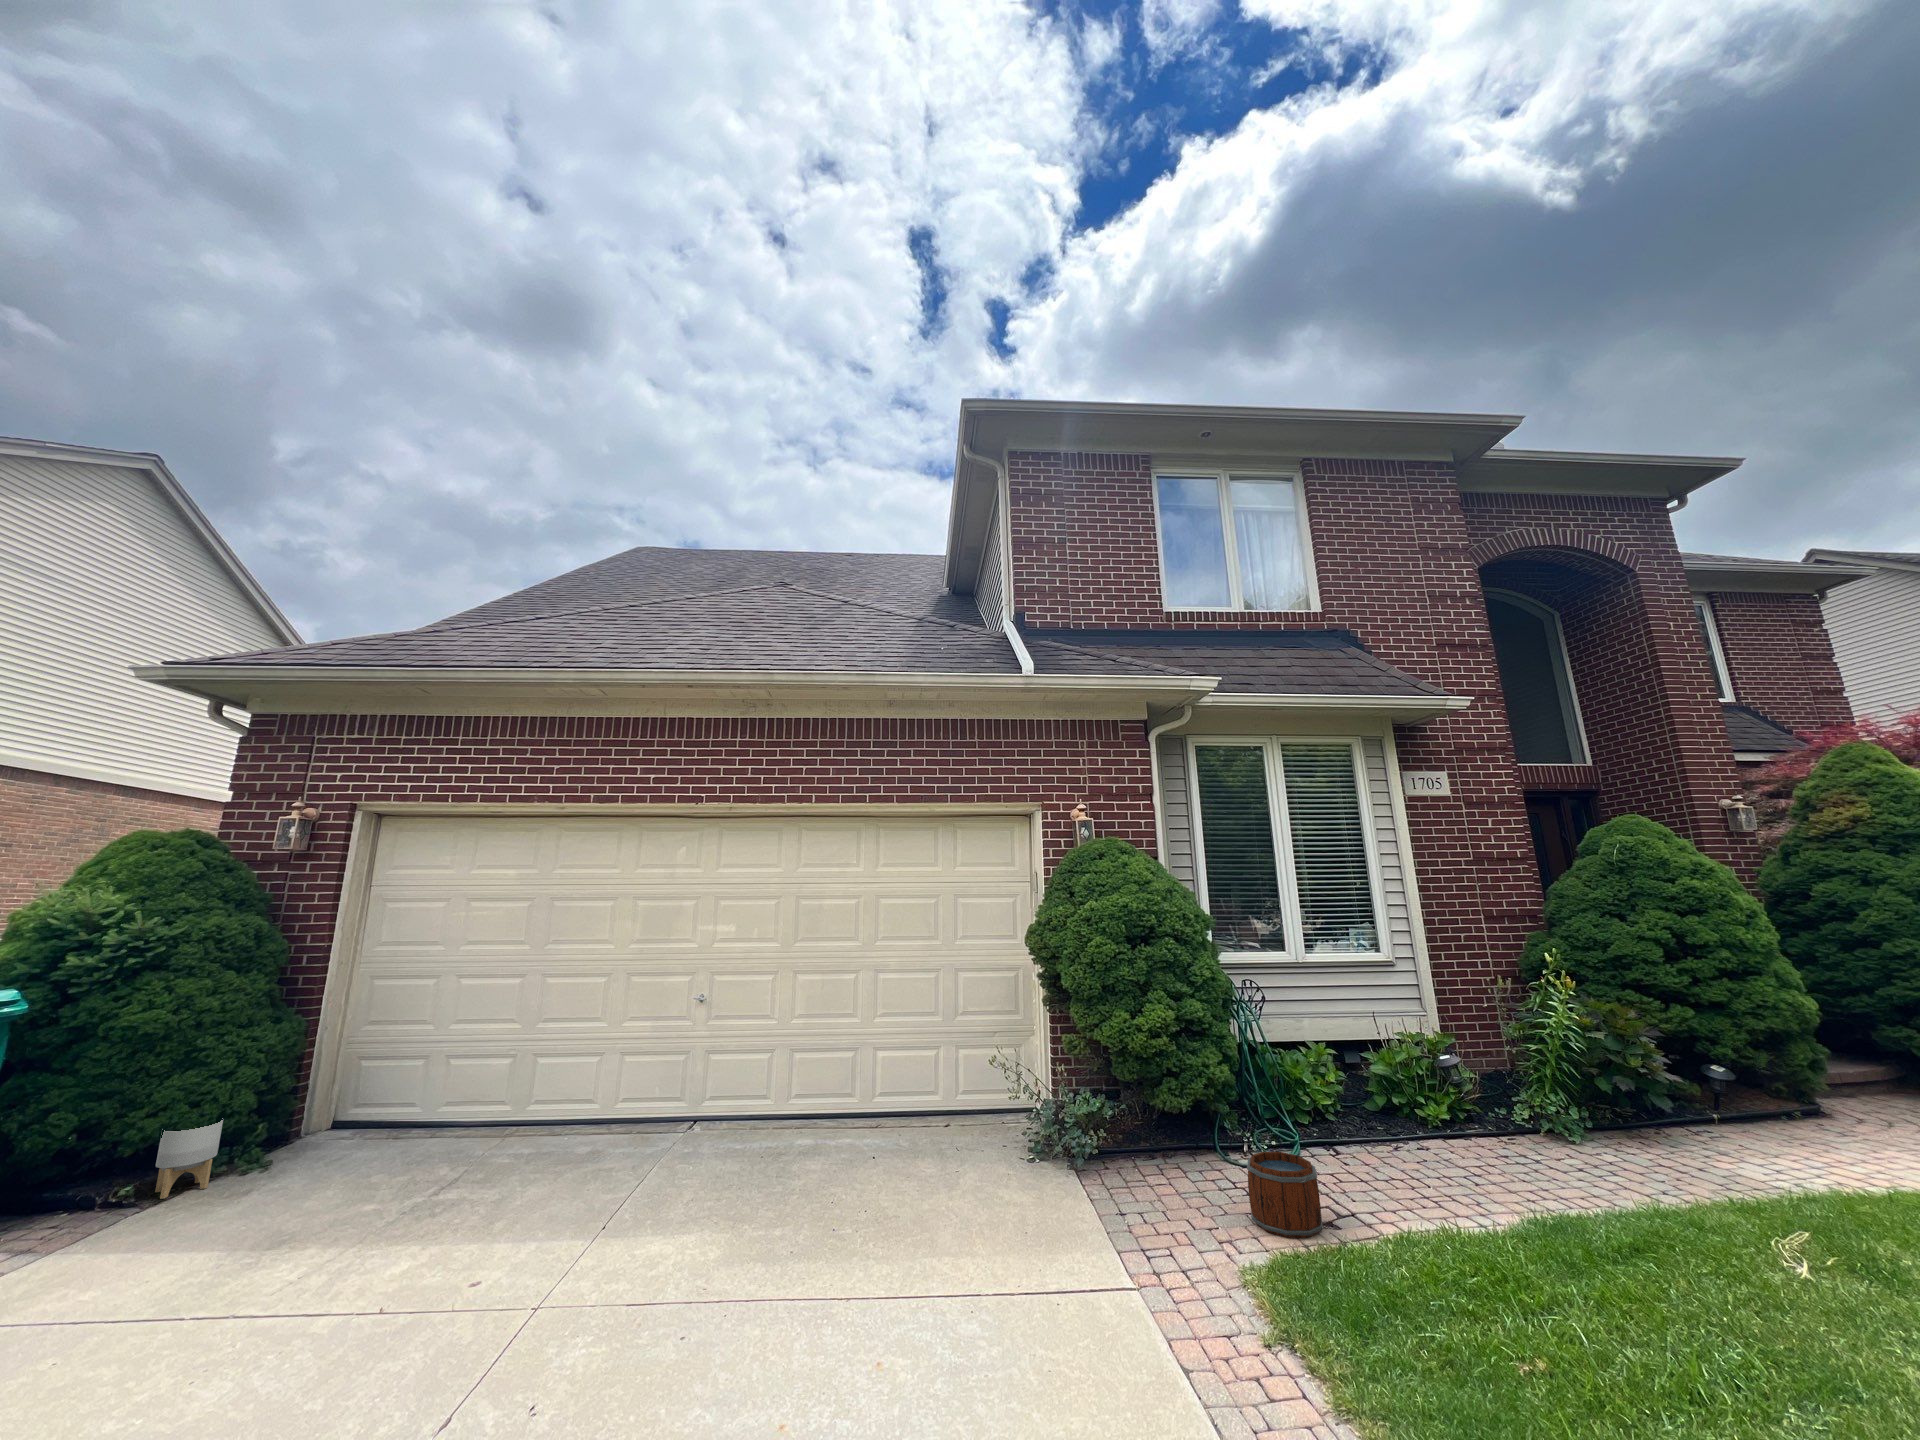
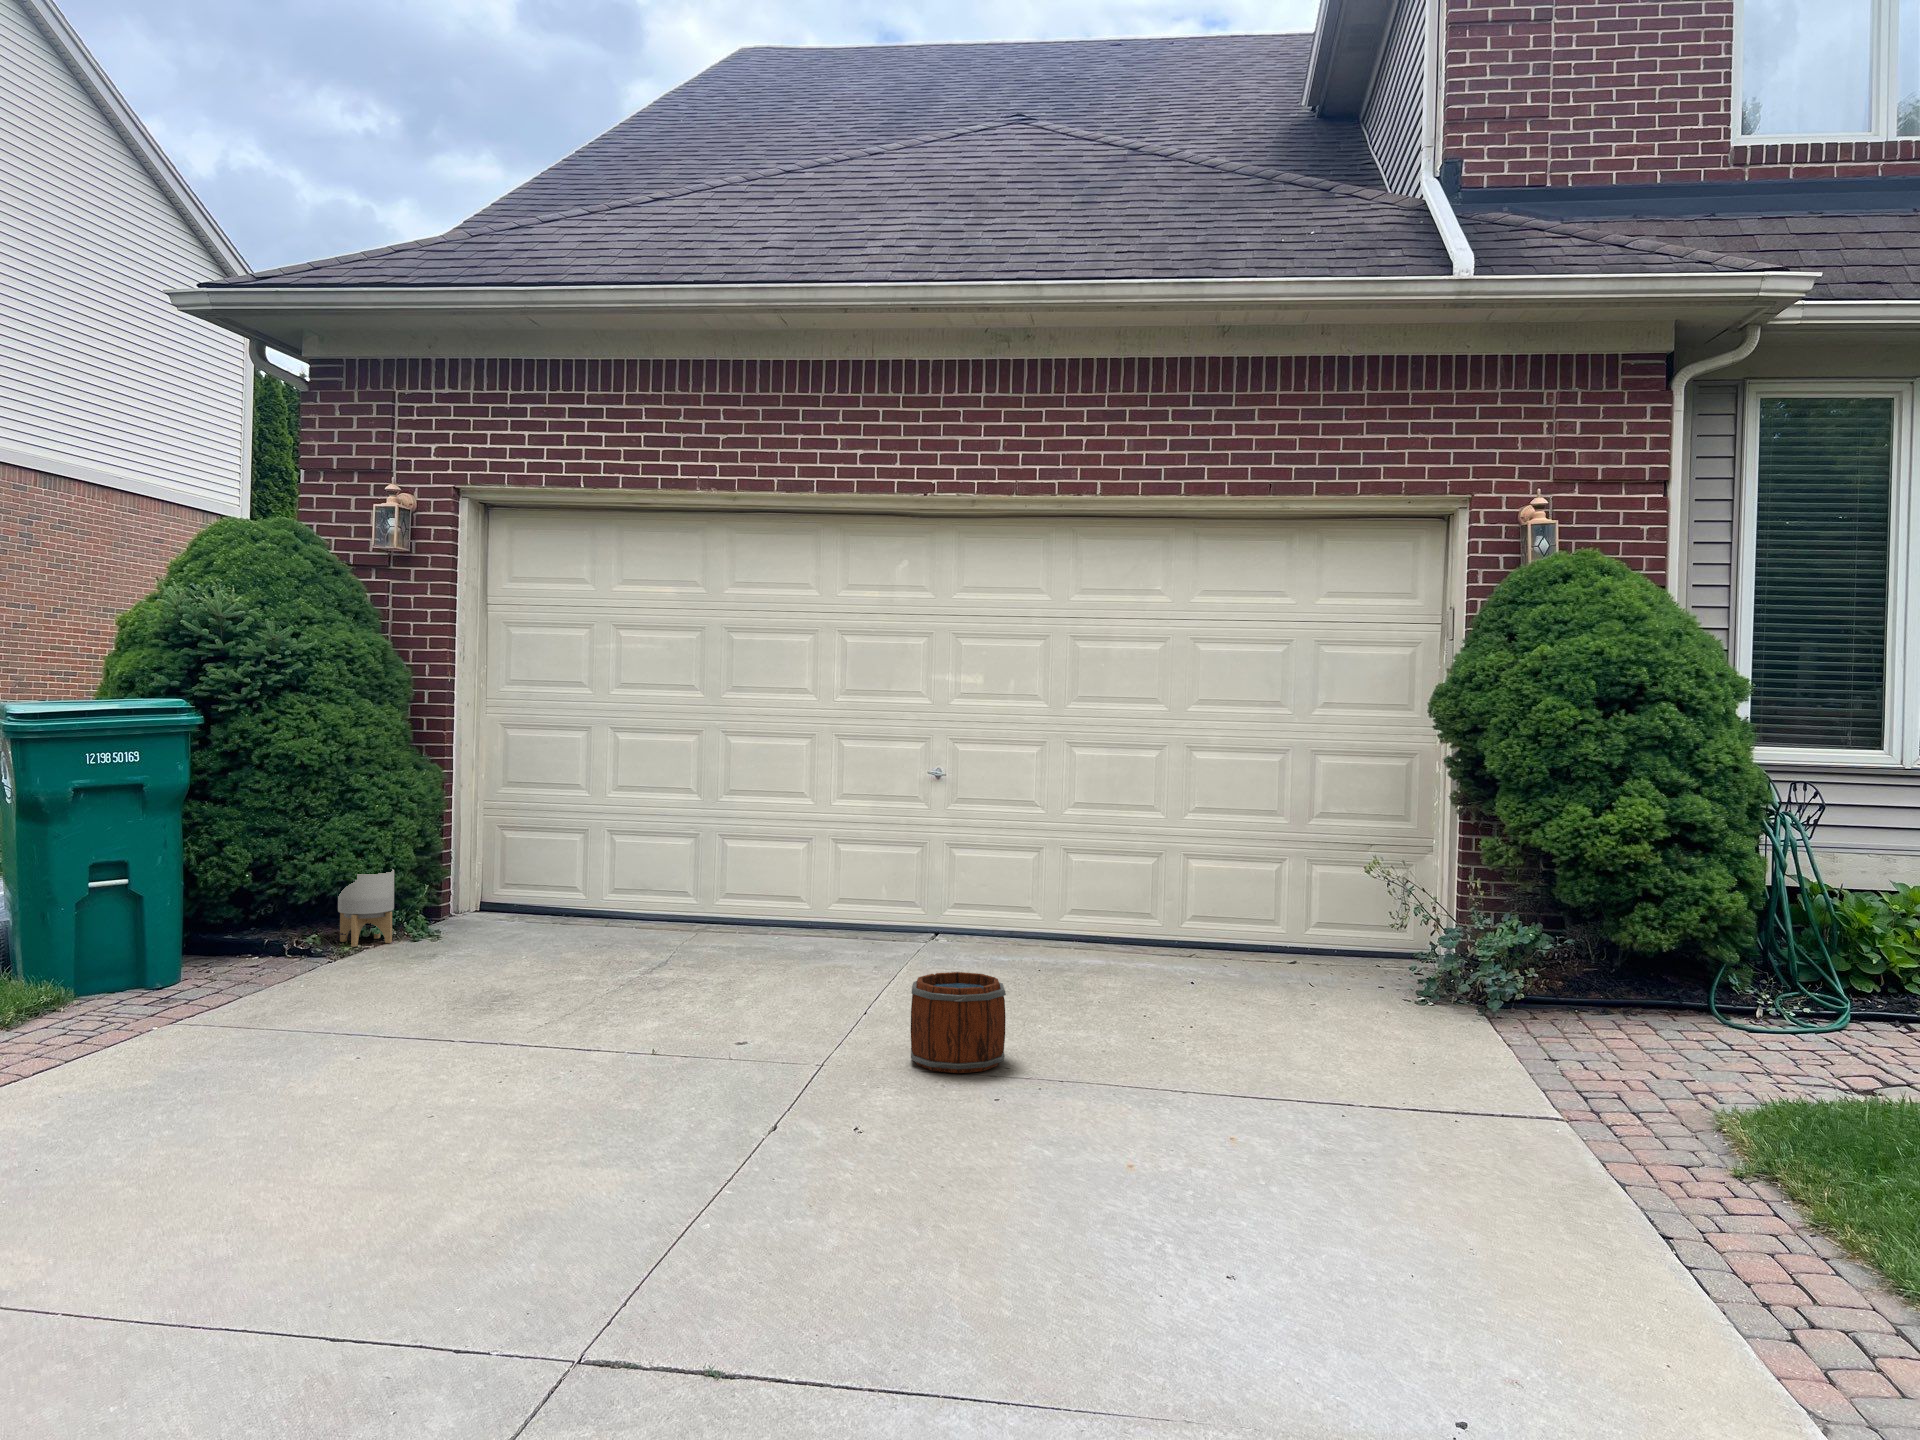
bucket: present [1247,1152,1323,1238] -> present [911,972,1006,1073]

